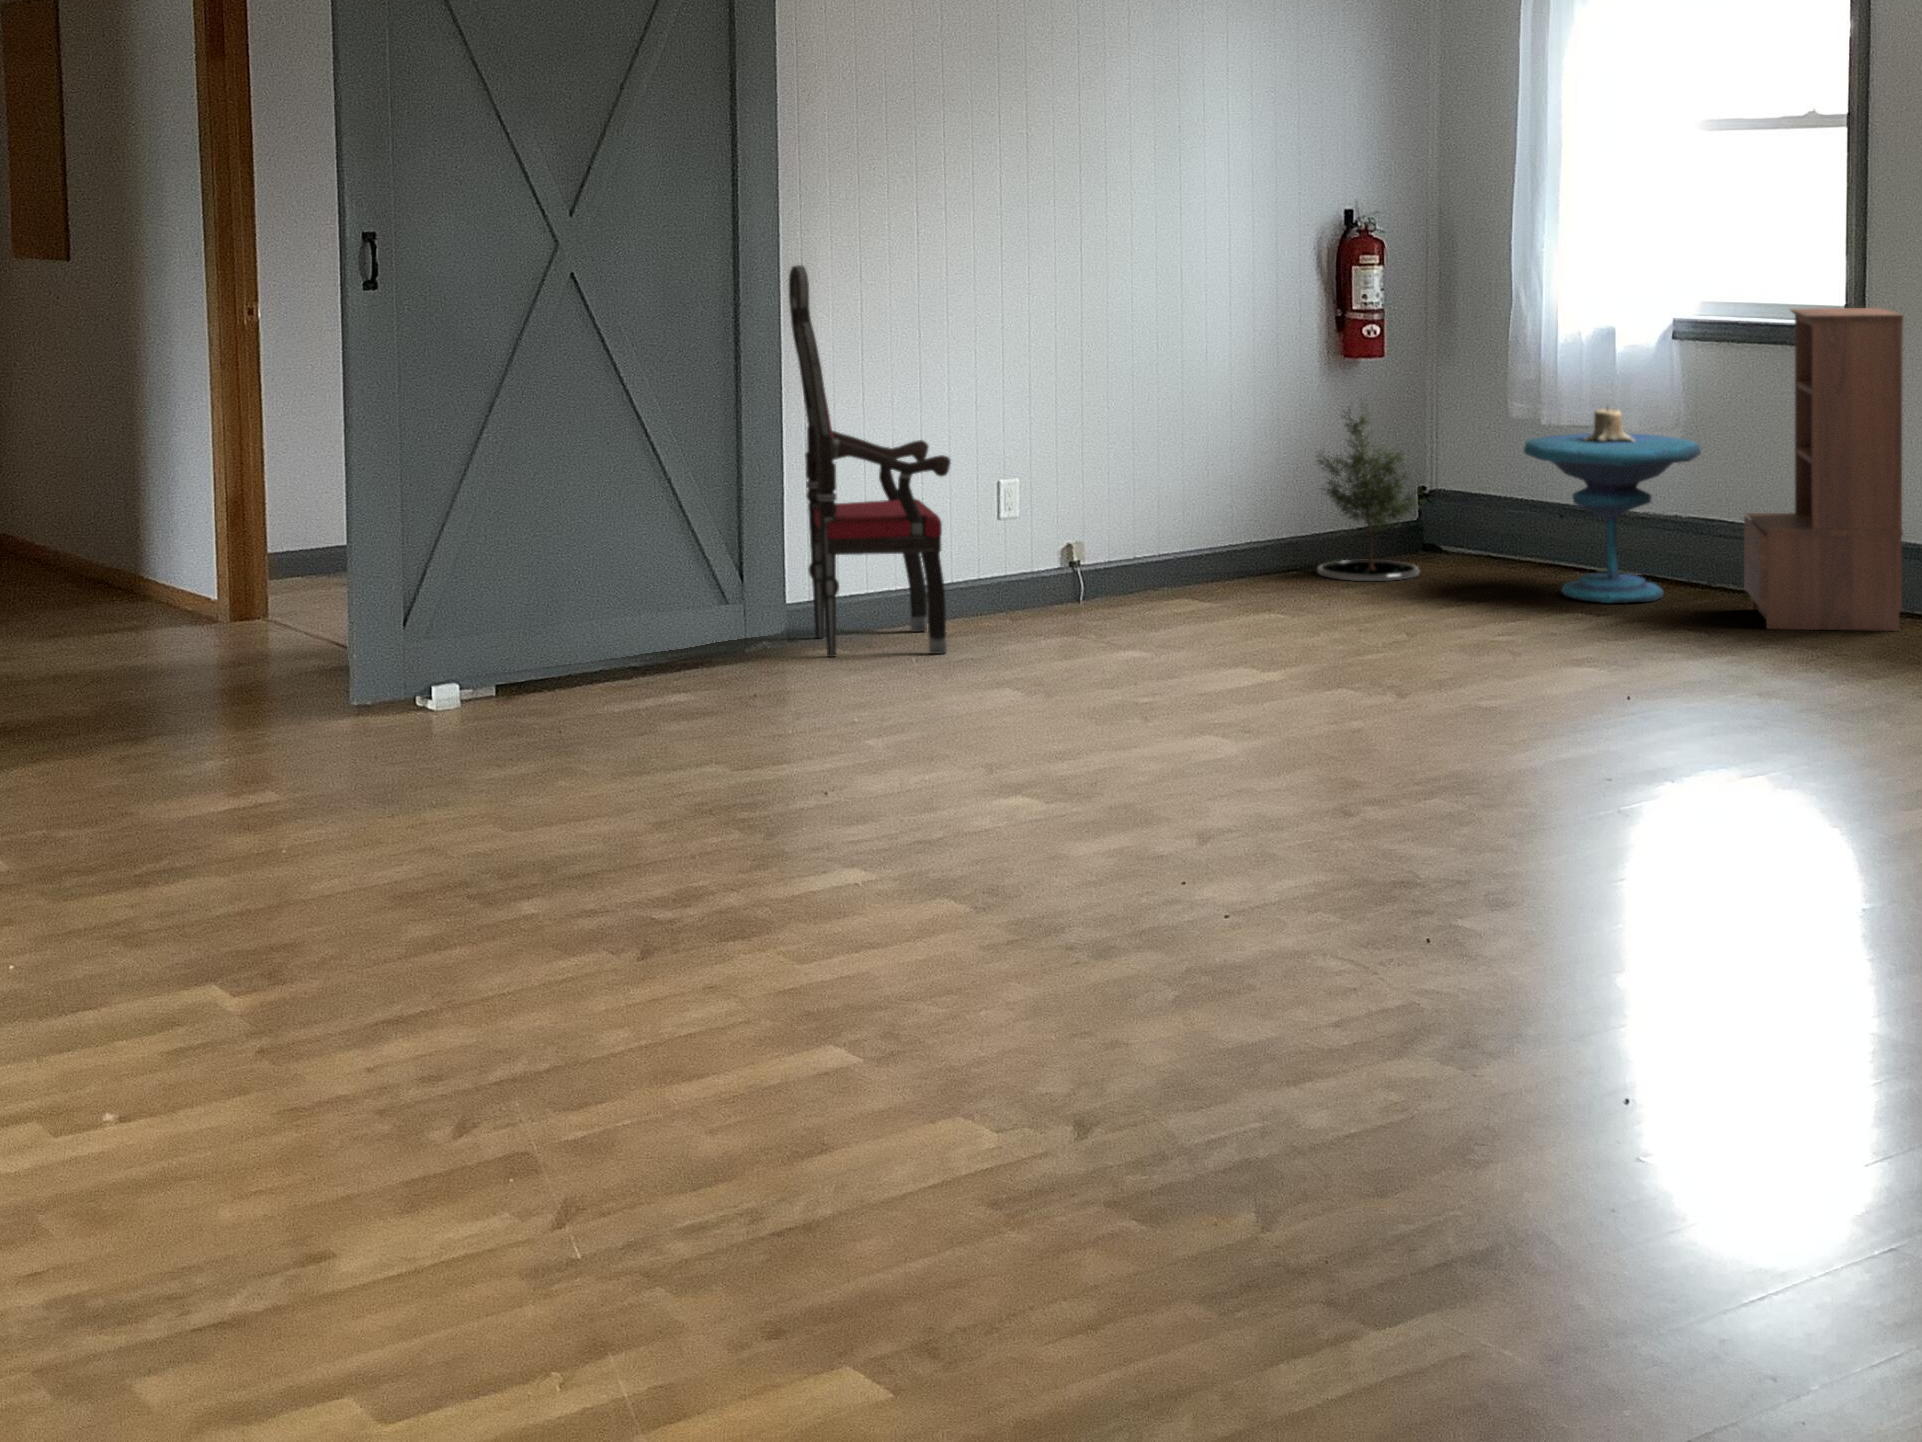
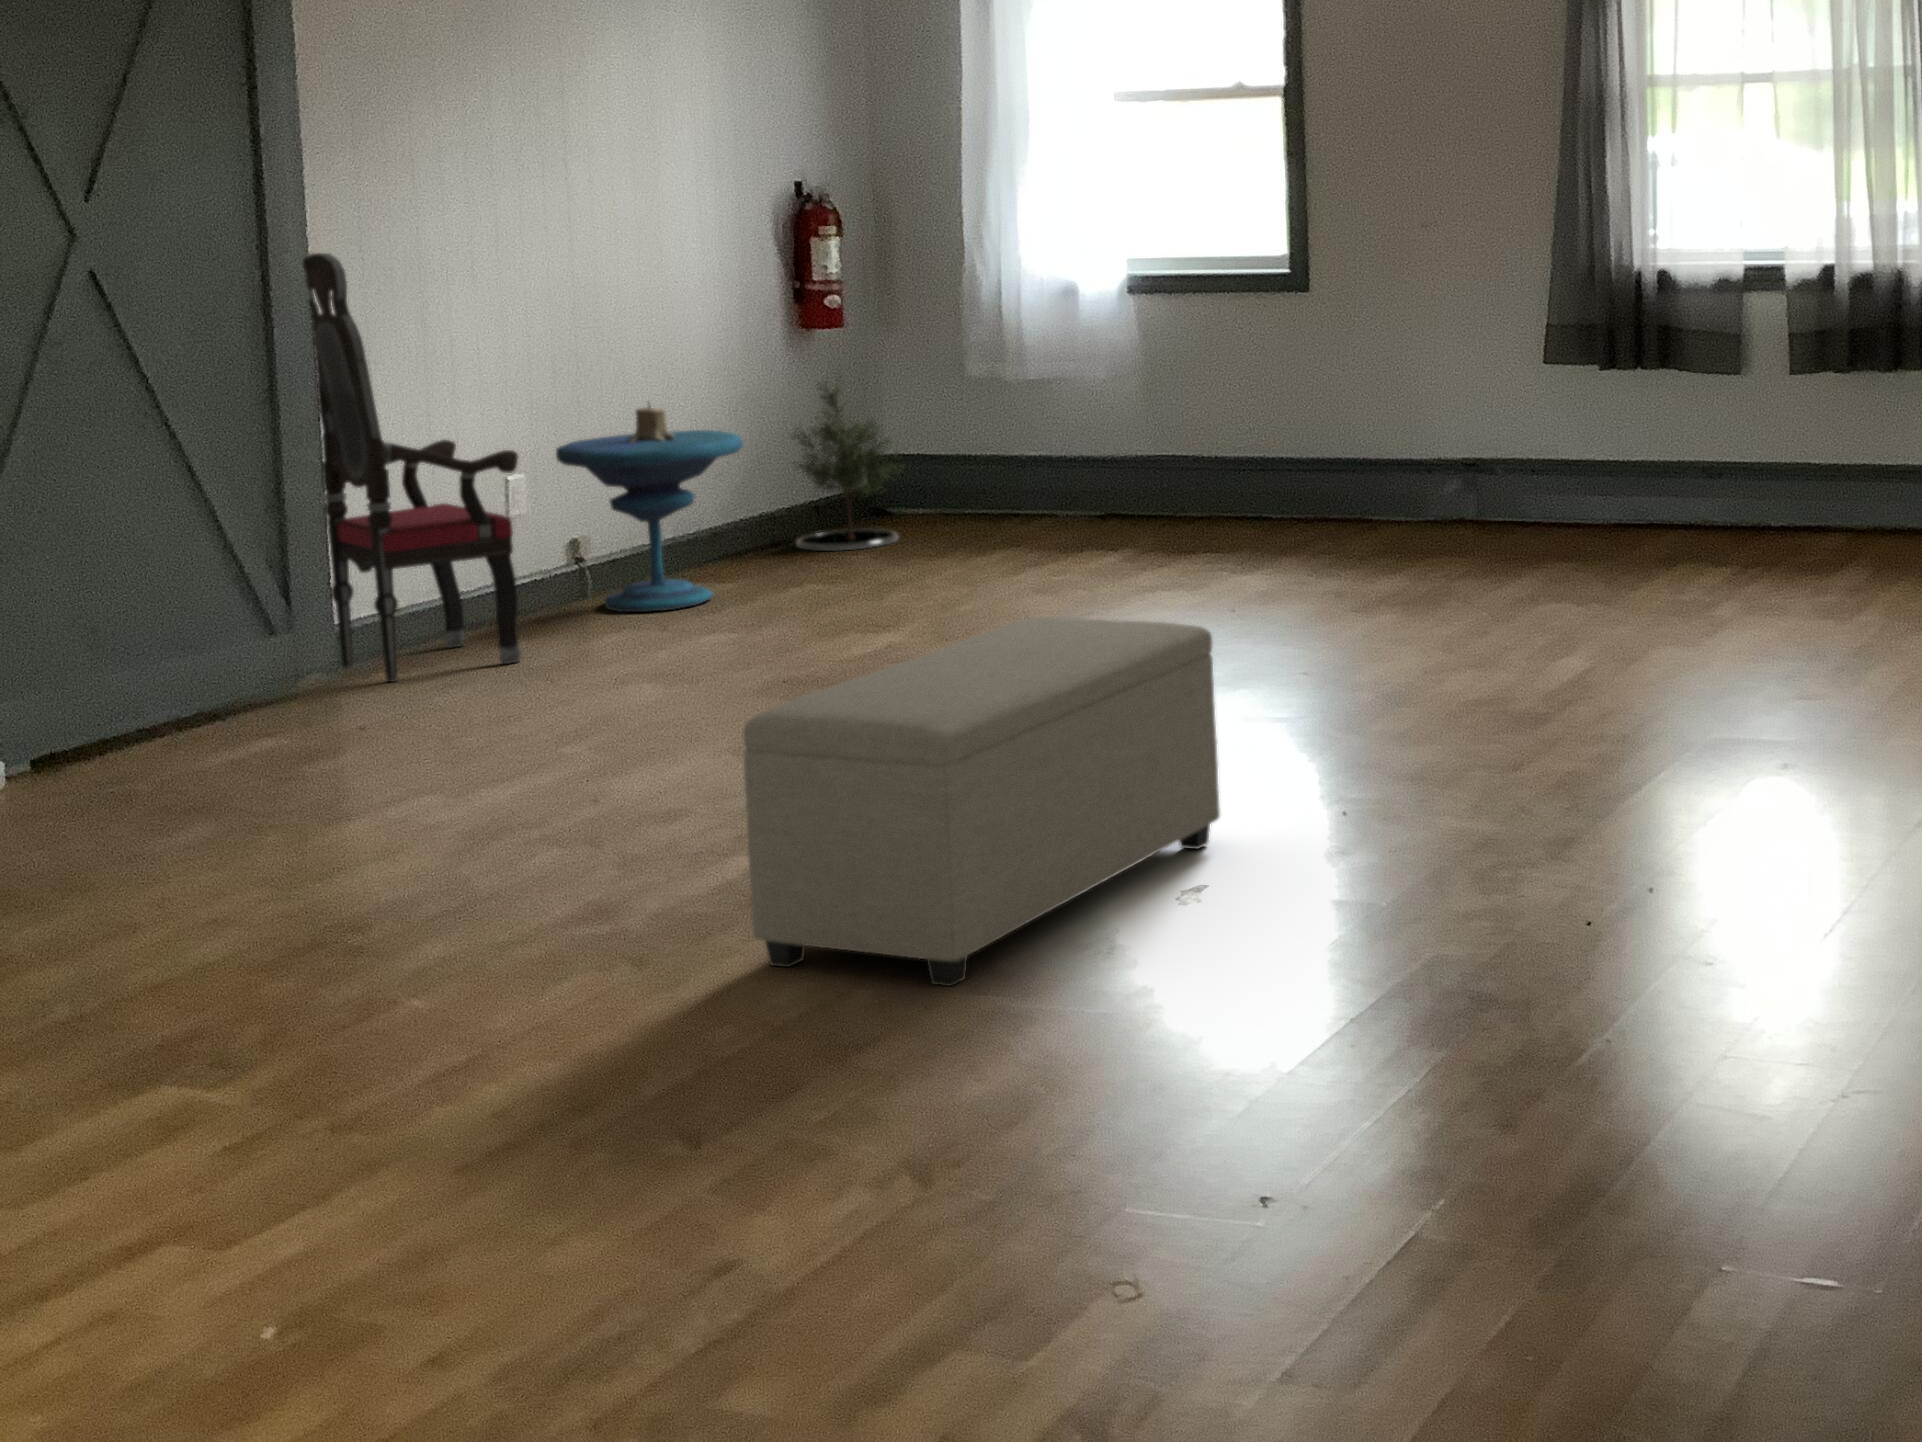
bookshelf: present [1744,308,1903,631] -> none [1219,255,1367,546]
side table: present [1524,405,1701,603] -> present [556,403,744,612]
ottoman: none [700,685,1265,1058] -> present [743,617,1220,986]

